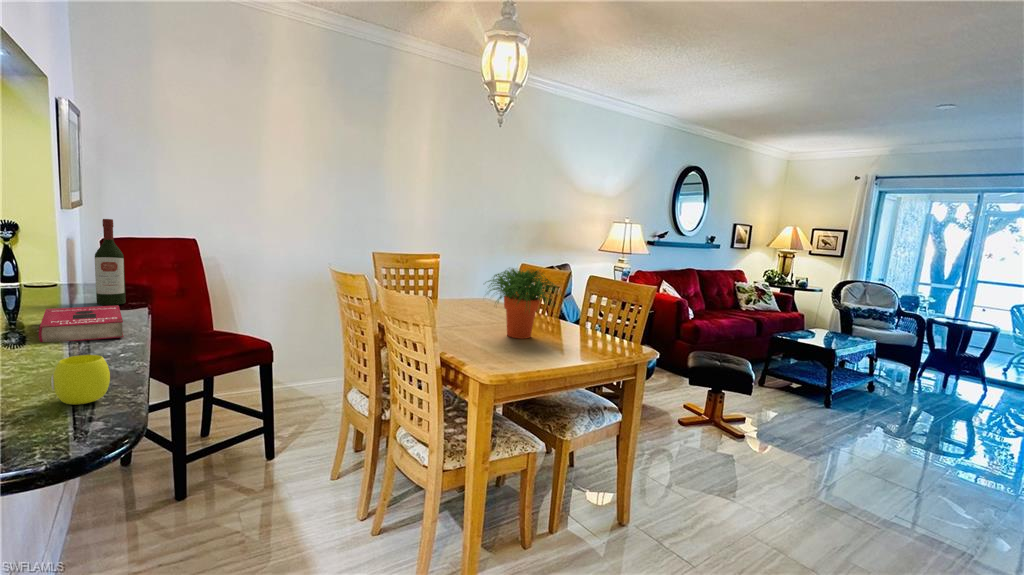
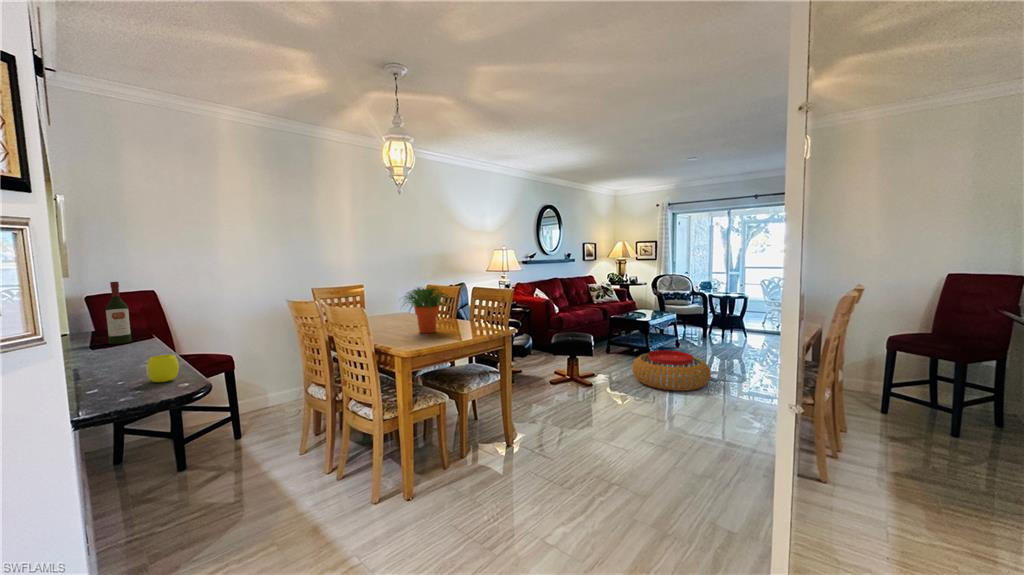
book: present [39,305,124,342] -> none [87,339,154,365]
pouf: none [810,400,953,476] -> present [632,350,710,391]

